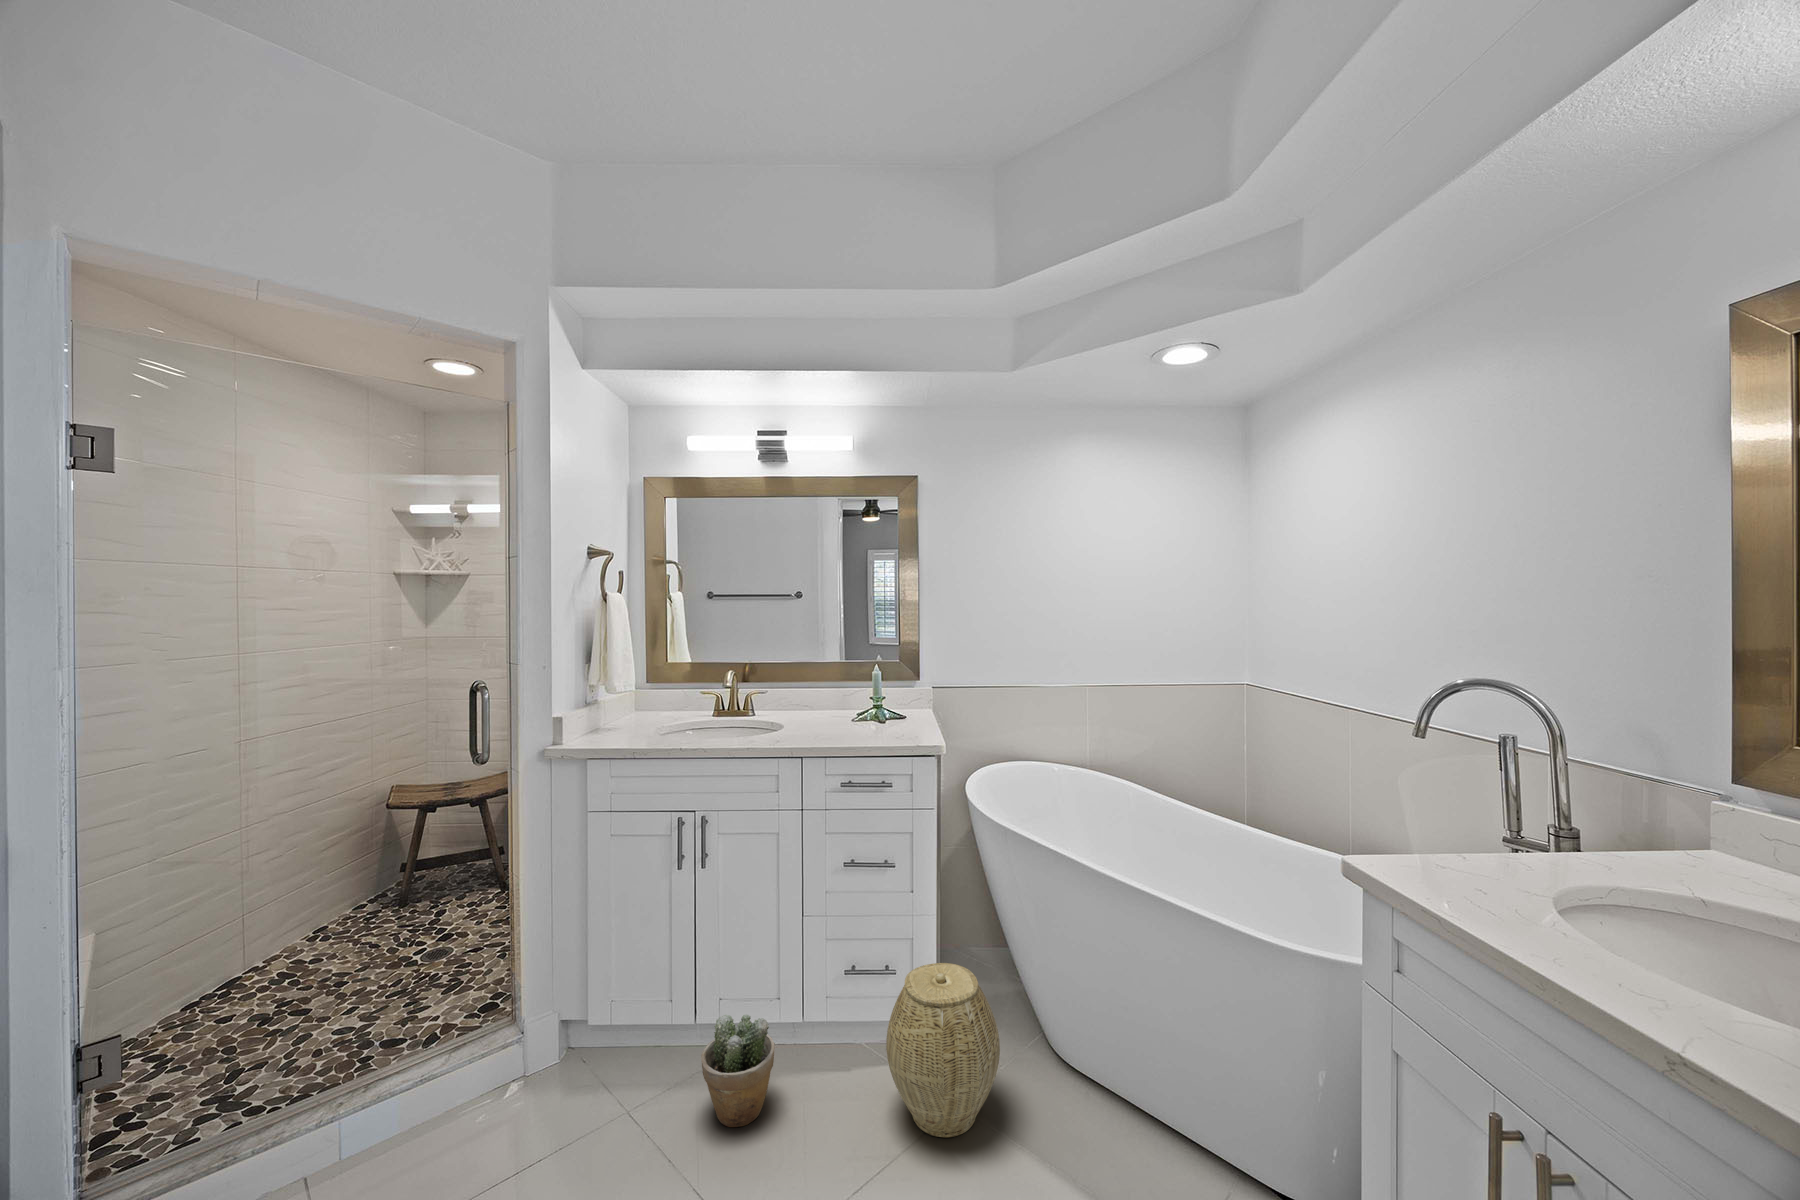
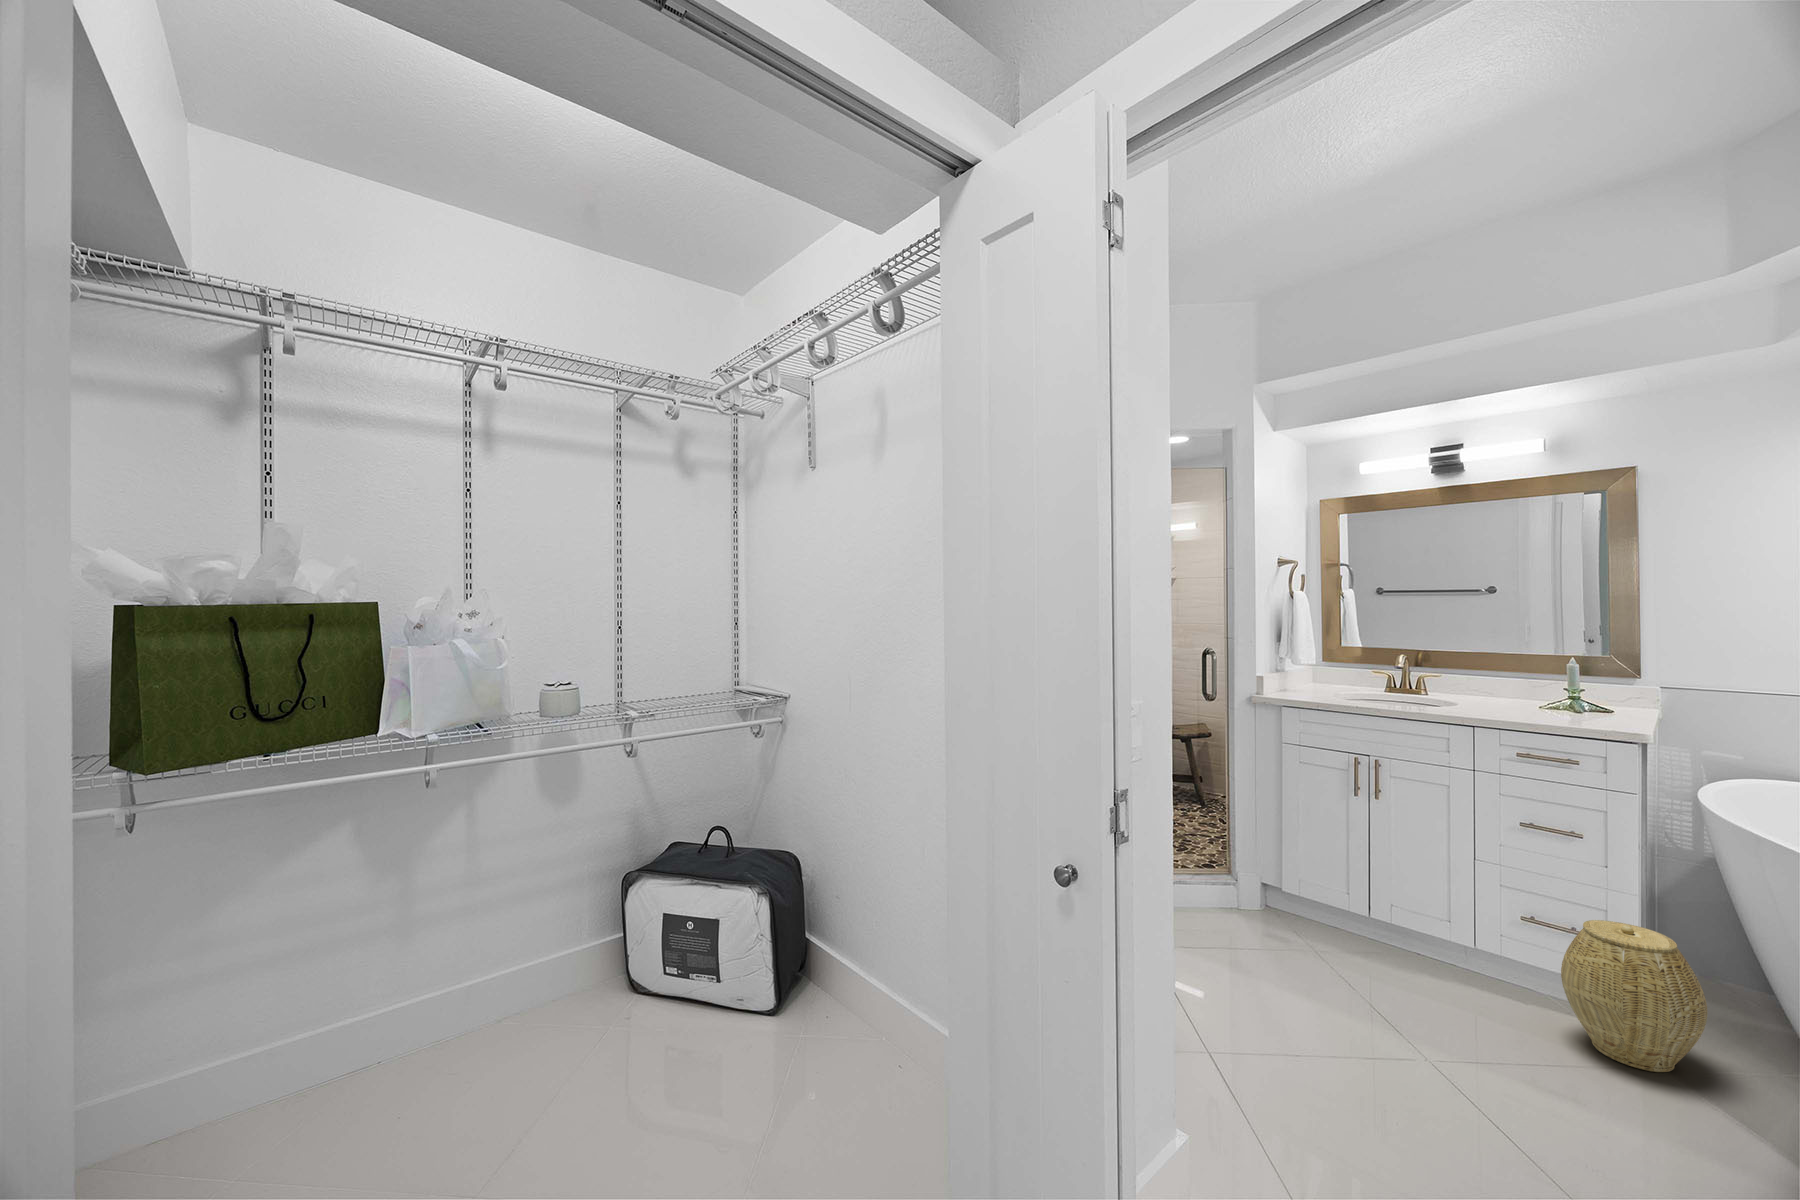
potted plant: present [701,1014,775,1127] -> none [1377,905,1444,990]

